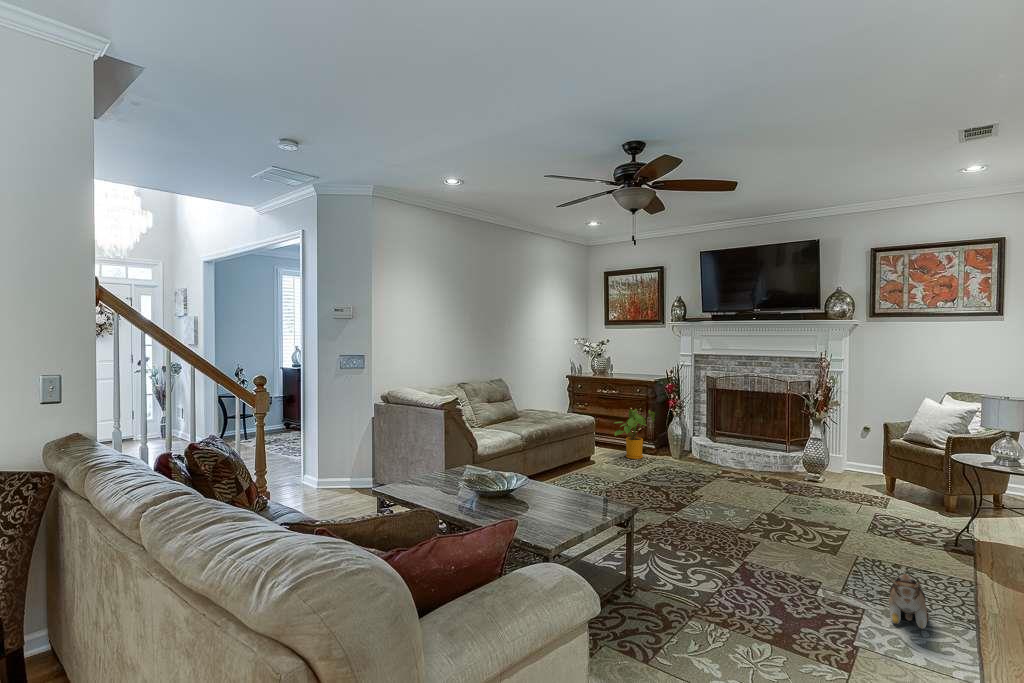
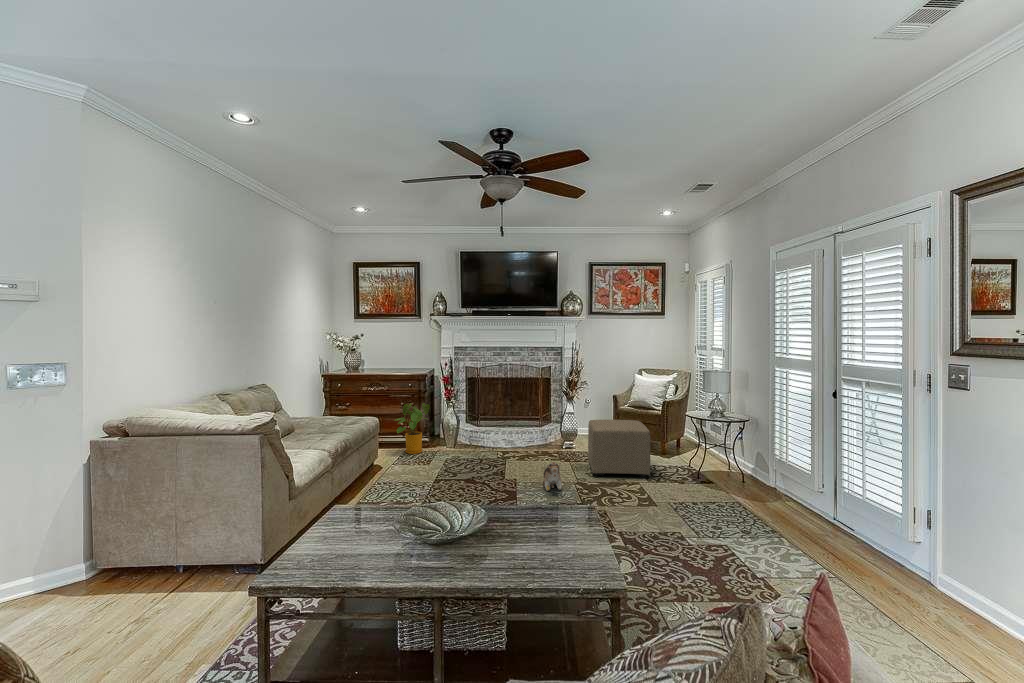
ottoman: none [799,447,895,527] -> present [588,420,650,477]
plush toy: present [889,574,929,629] -> present [543,462,561,491]

